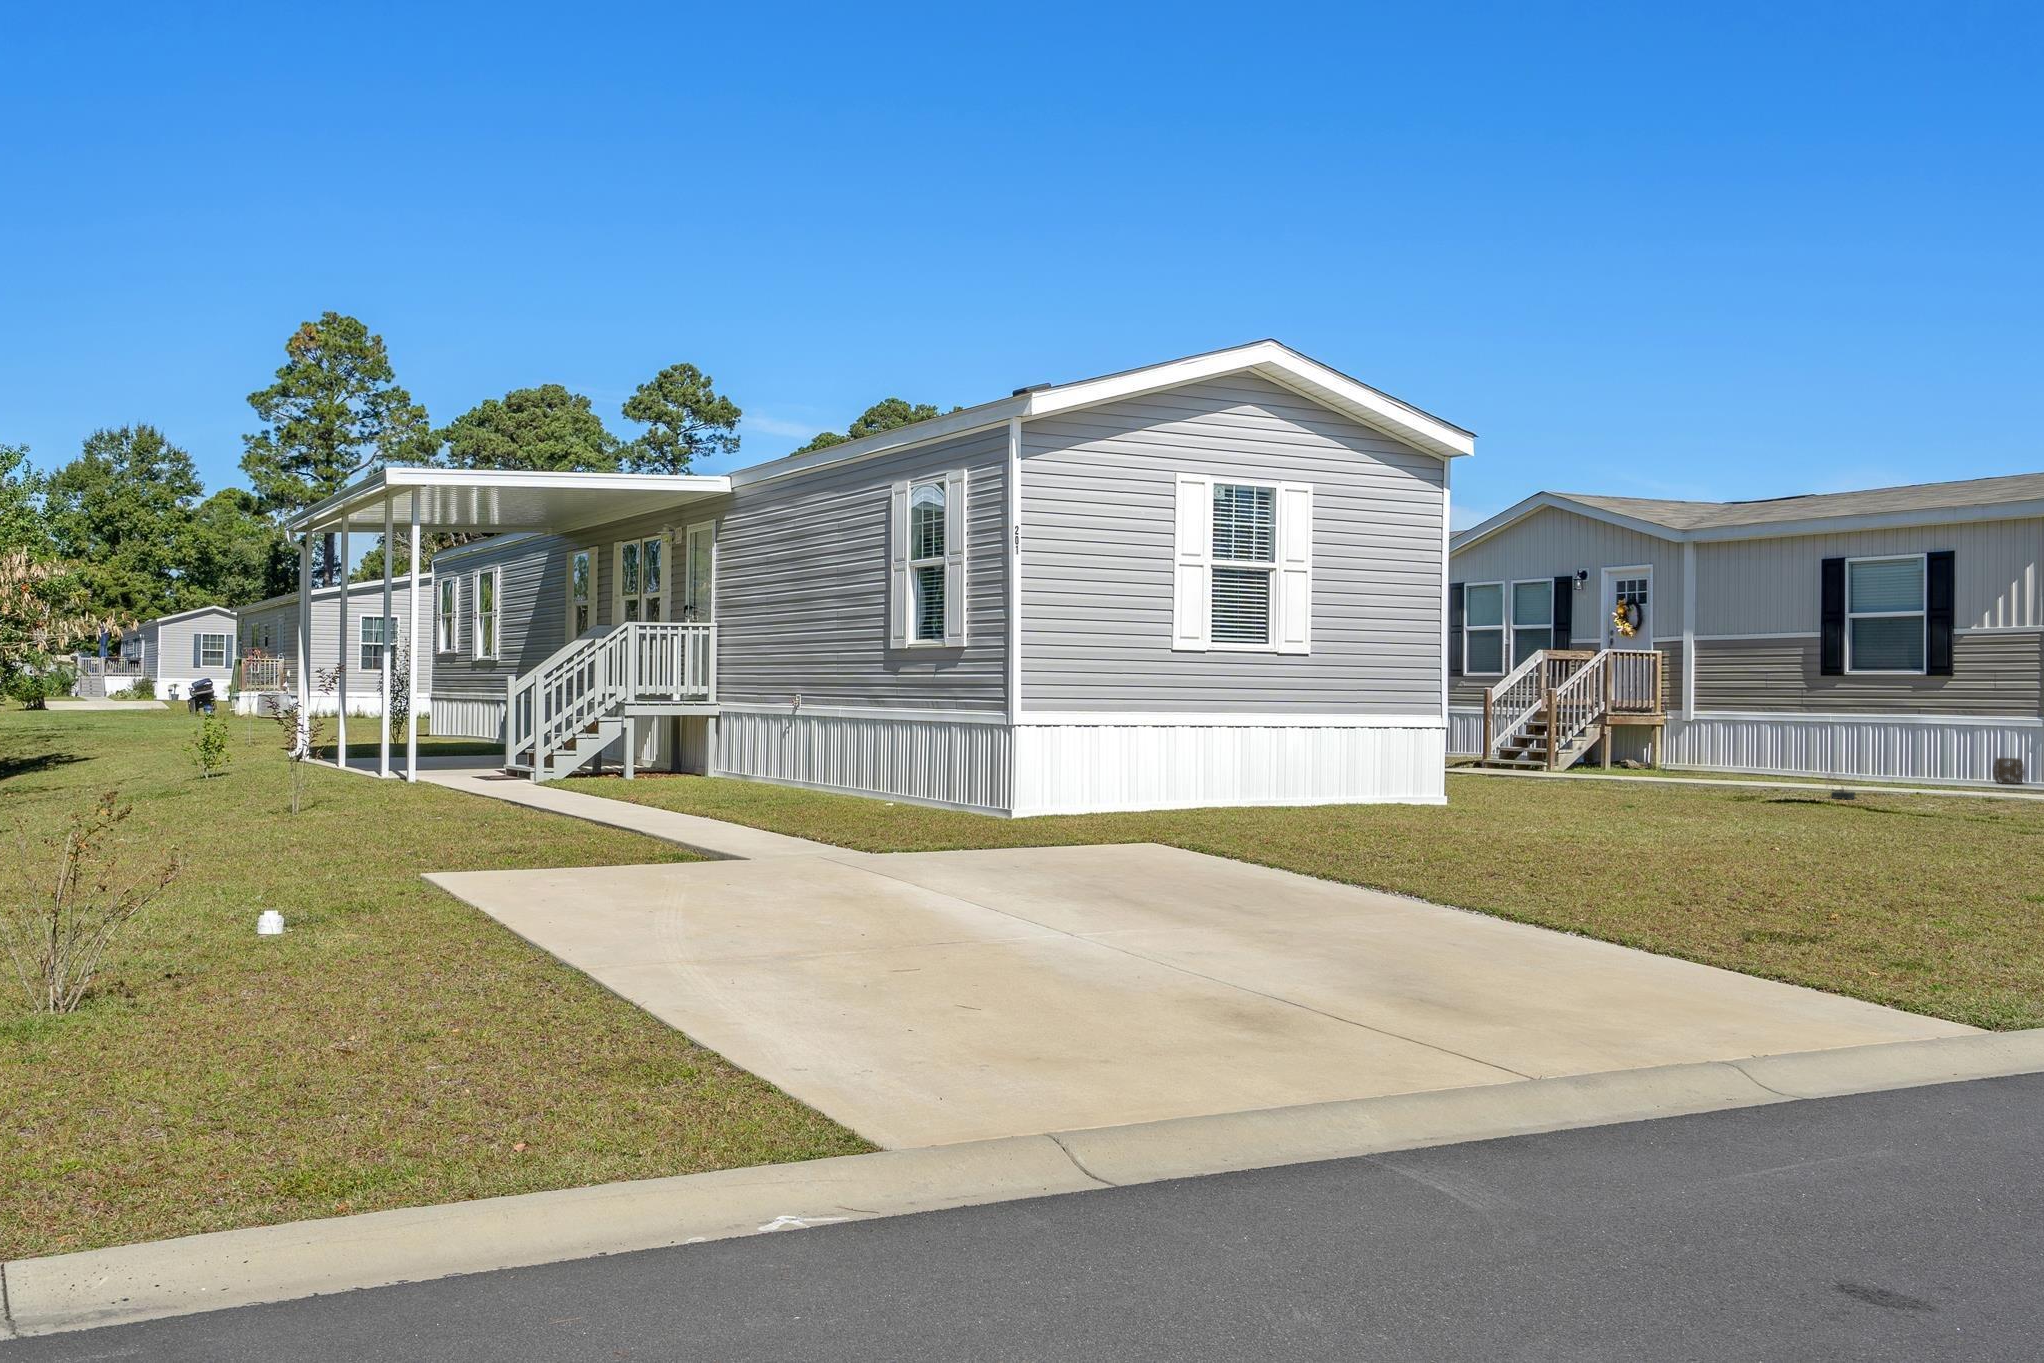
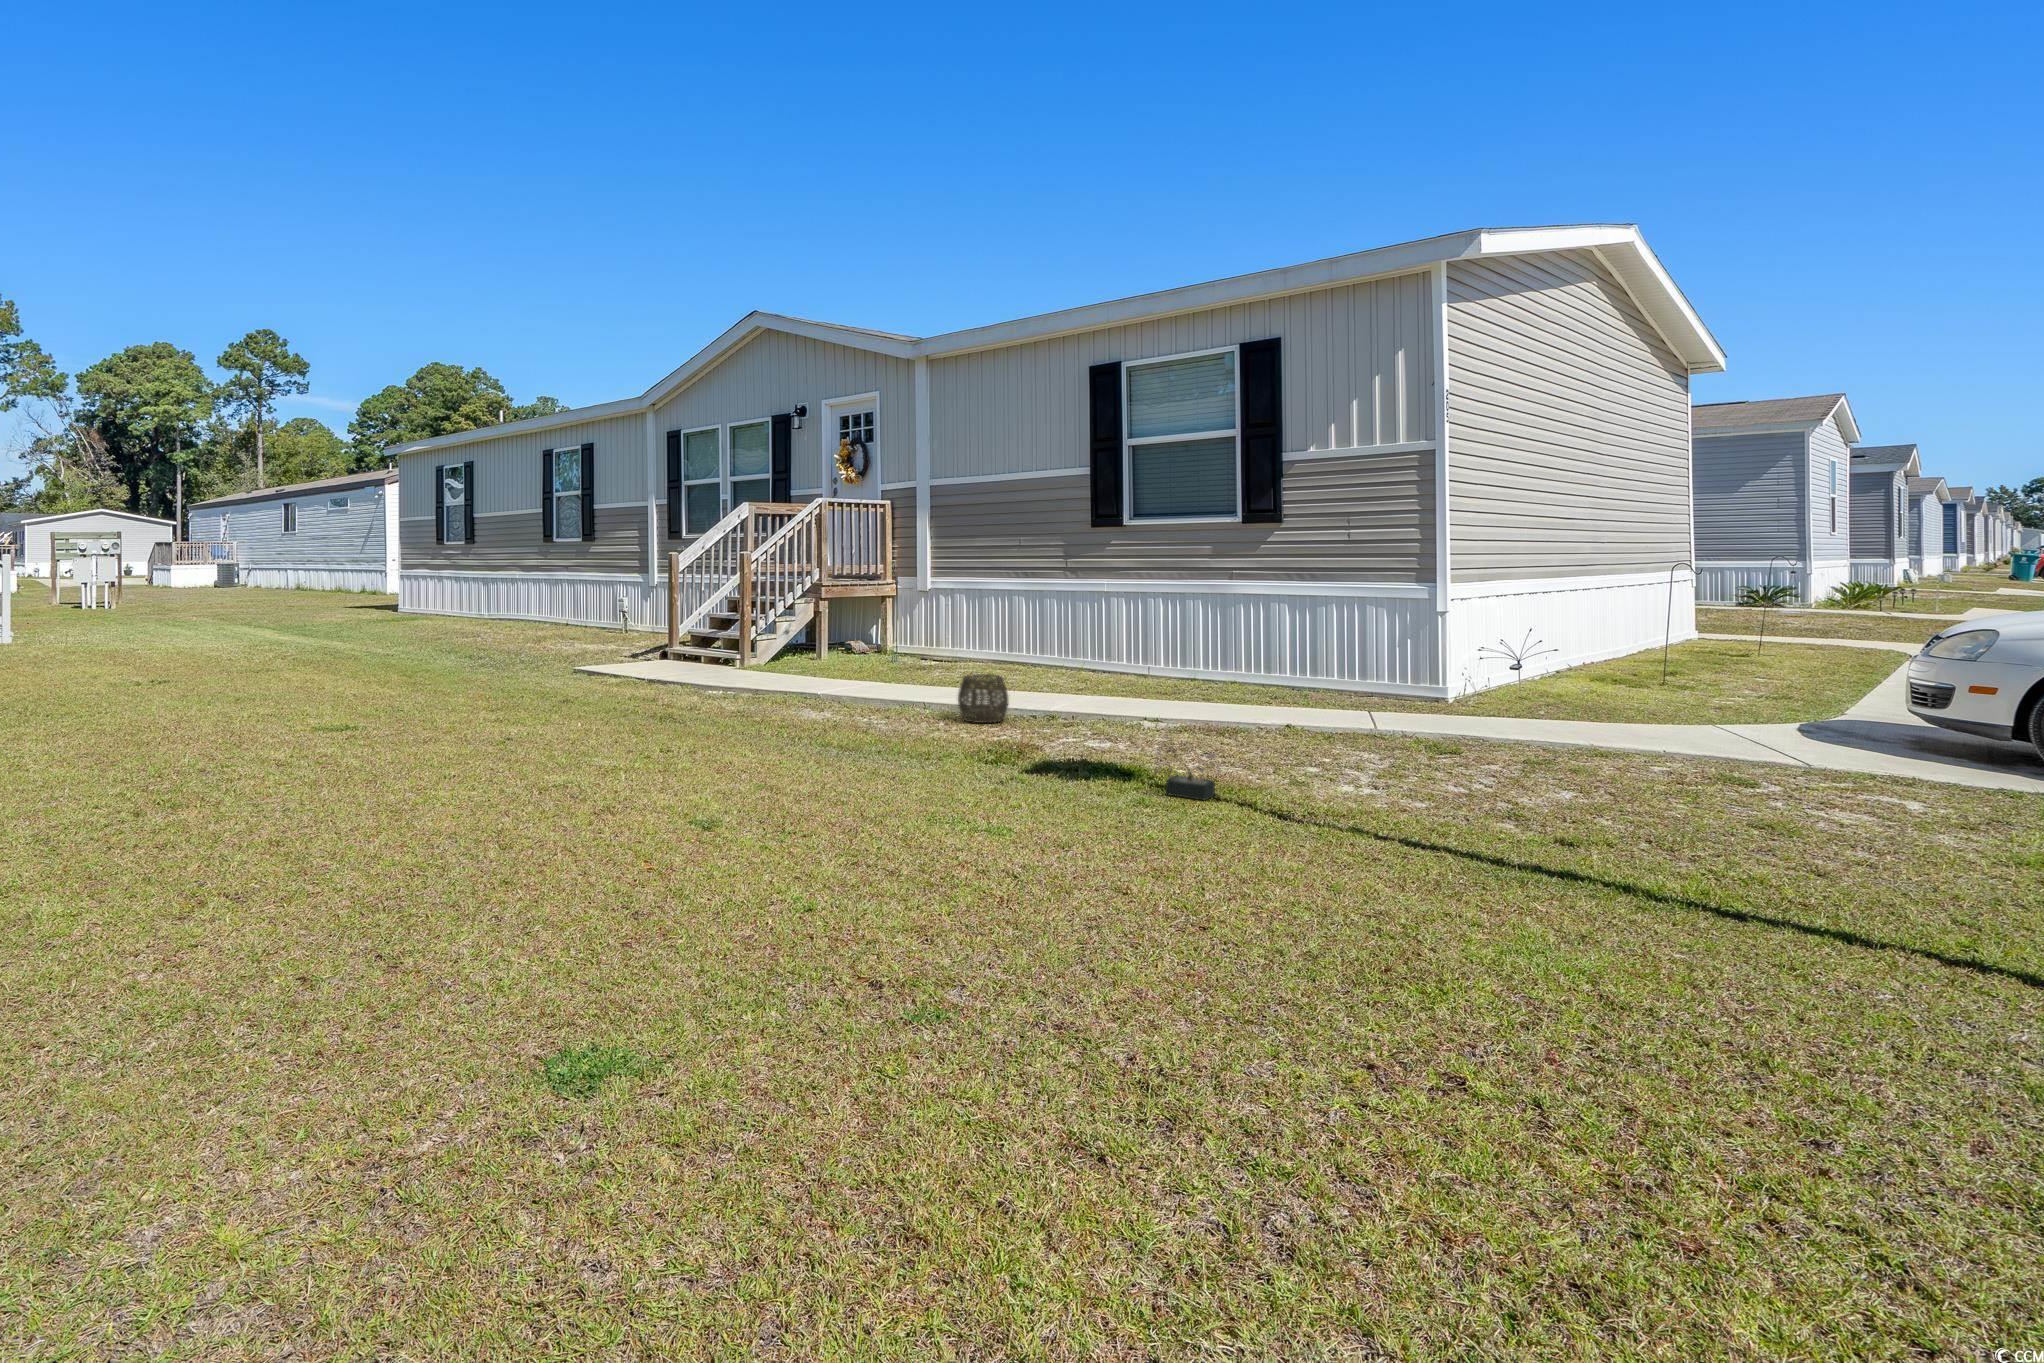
woven basket: present [1993,758,2025,784] -> present [958,674,1009,723]

